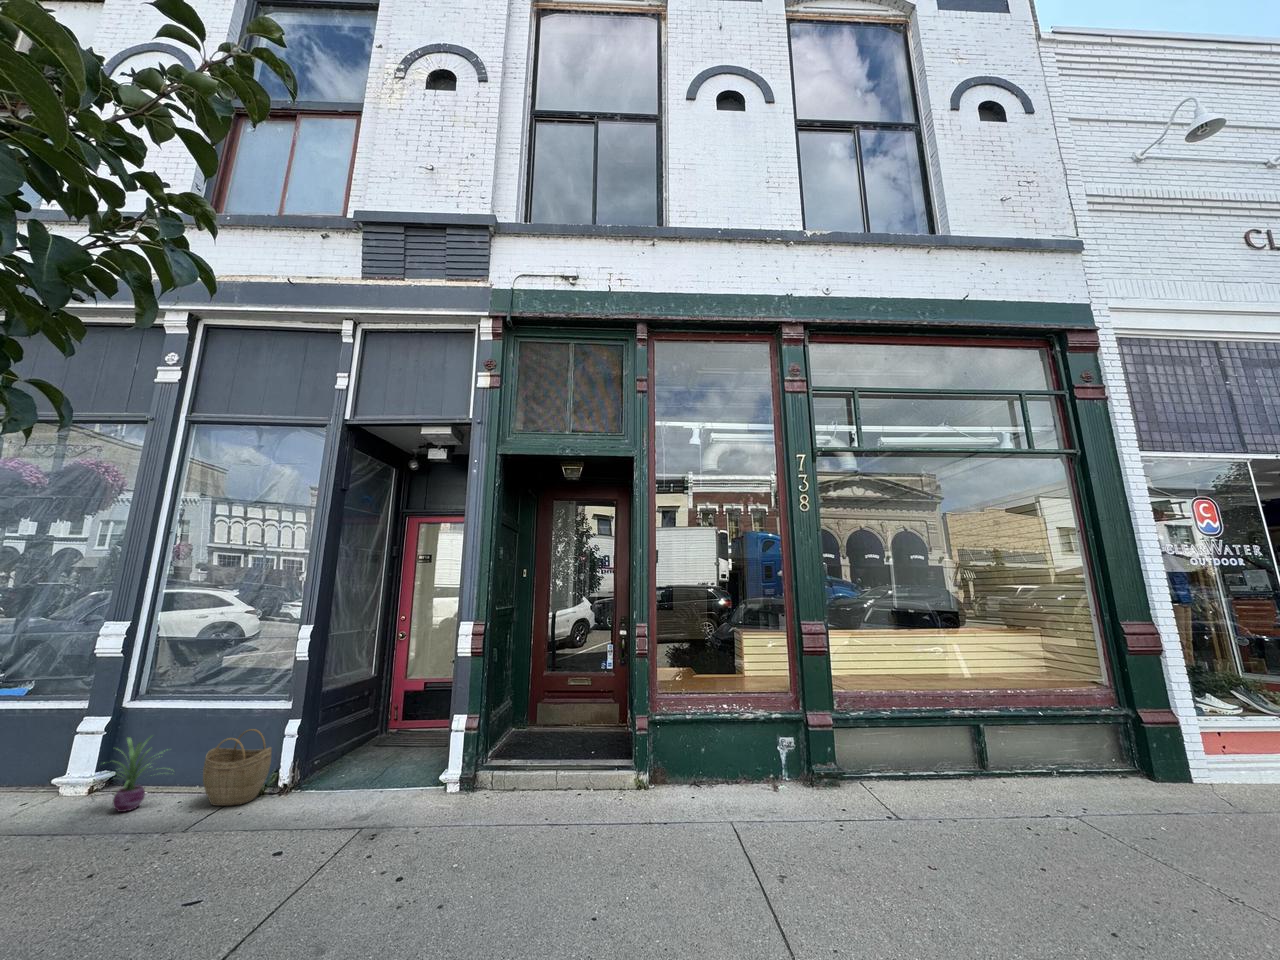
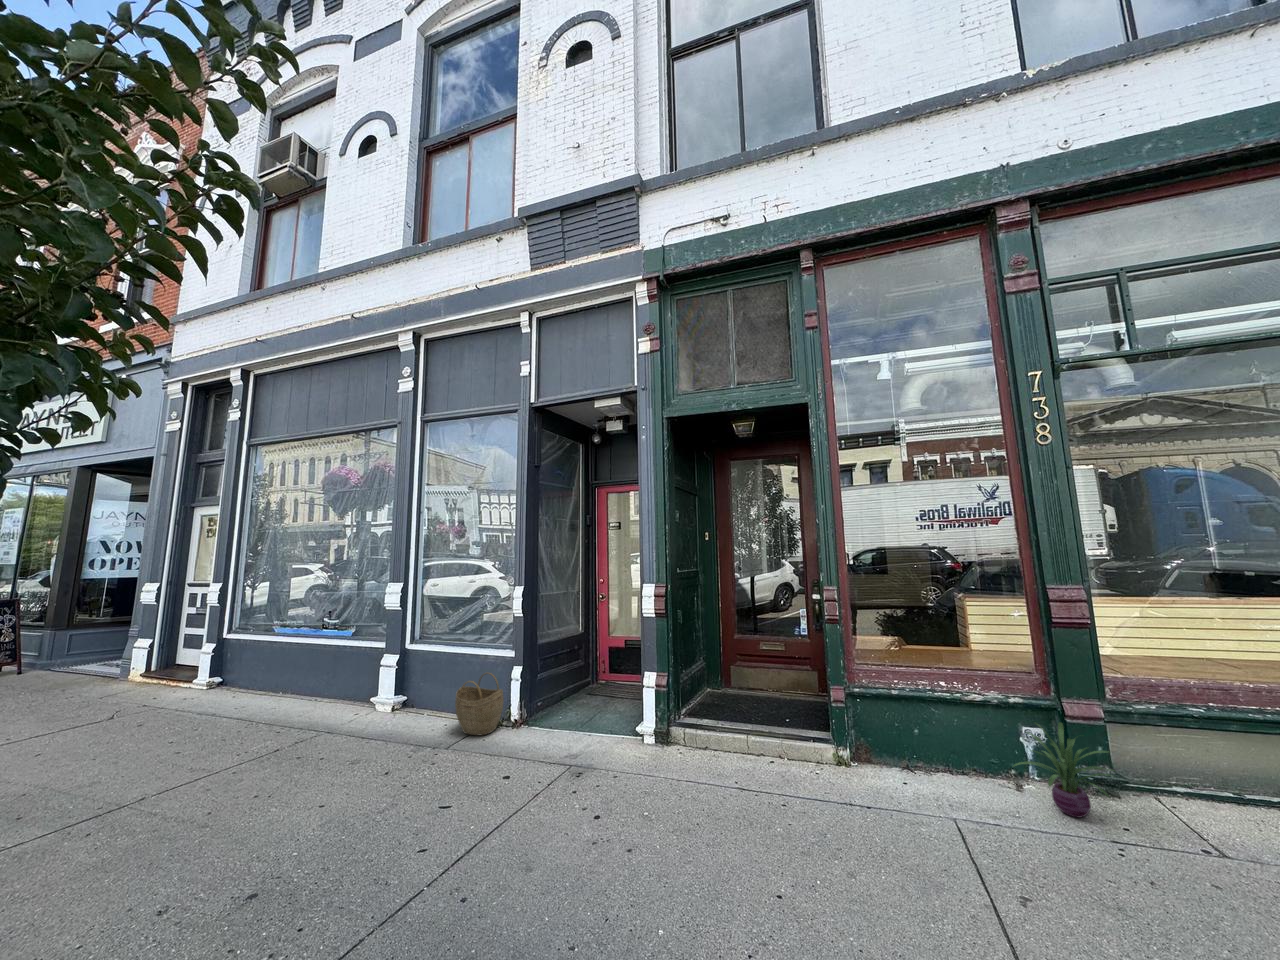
decorative plant: present [111,737,170,812] -> present [1014,722,1110,818]

